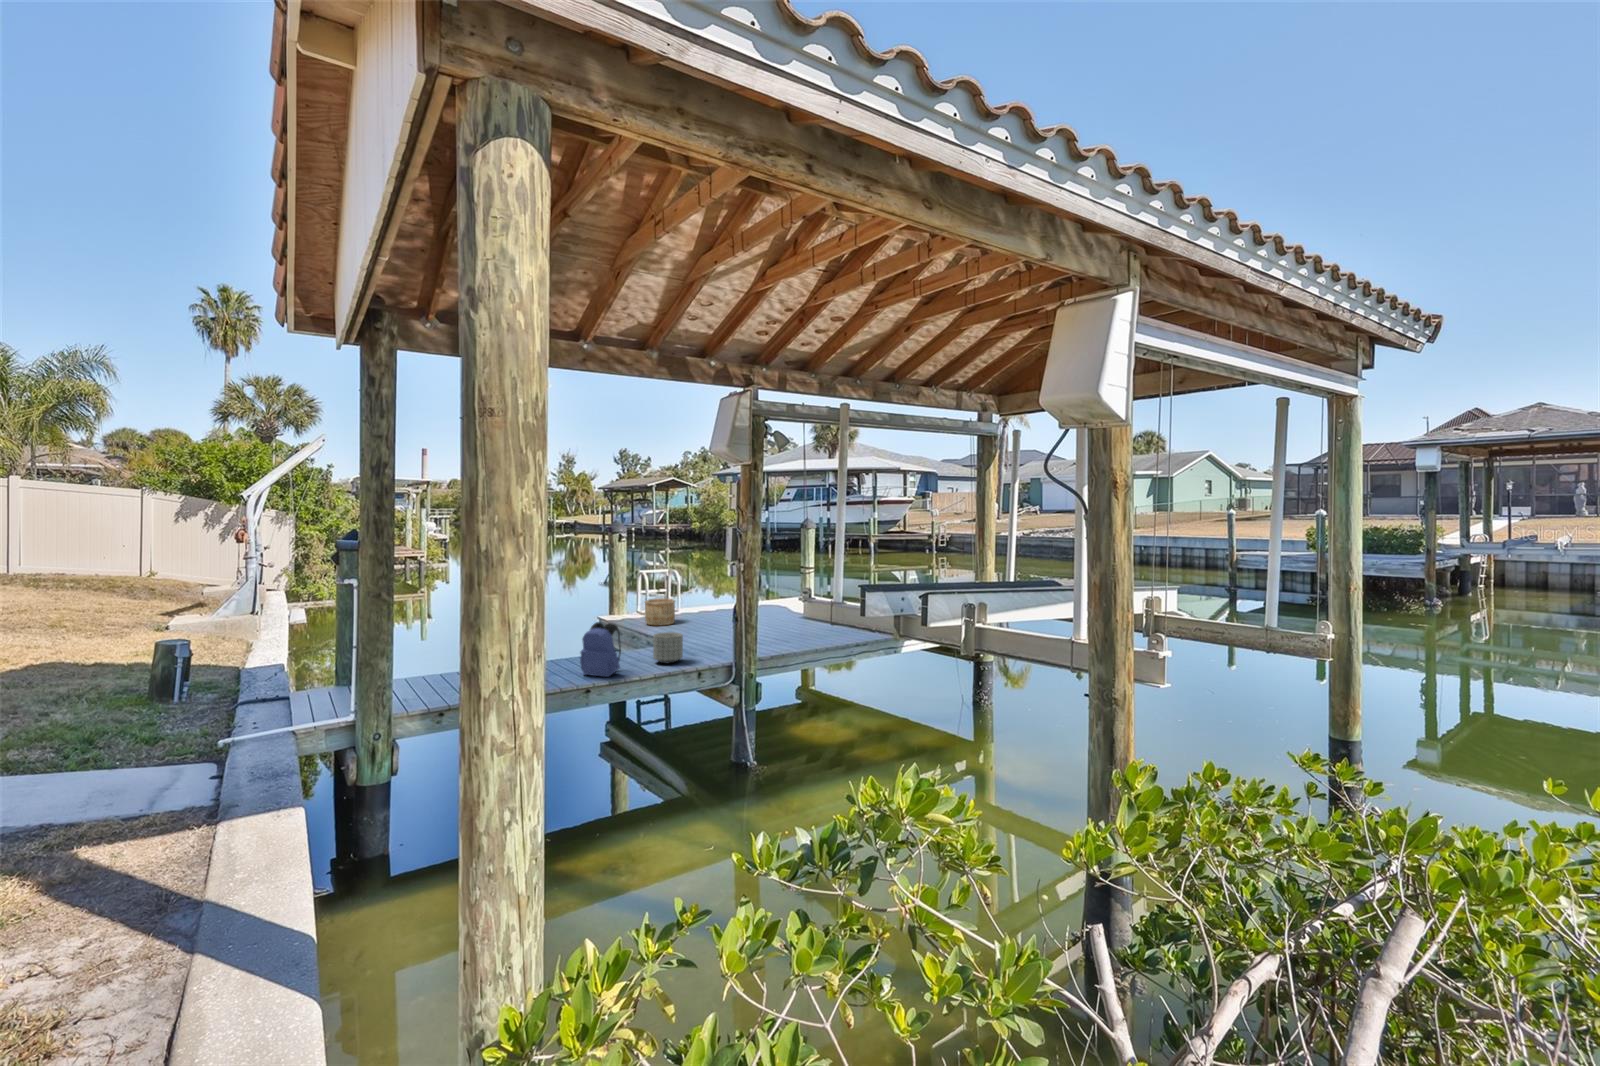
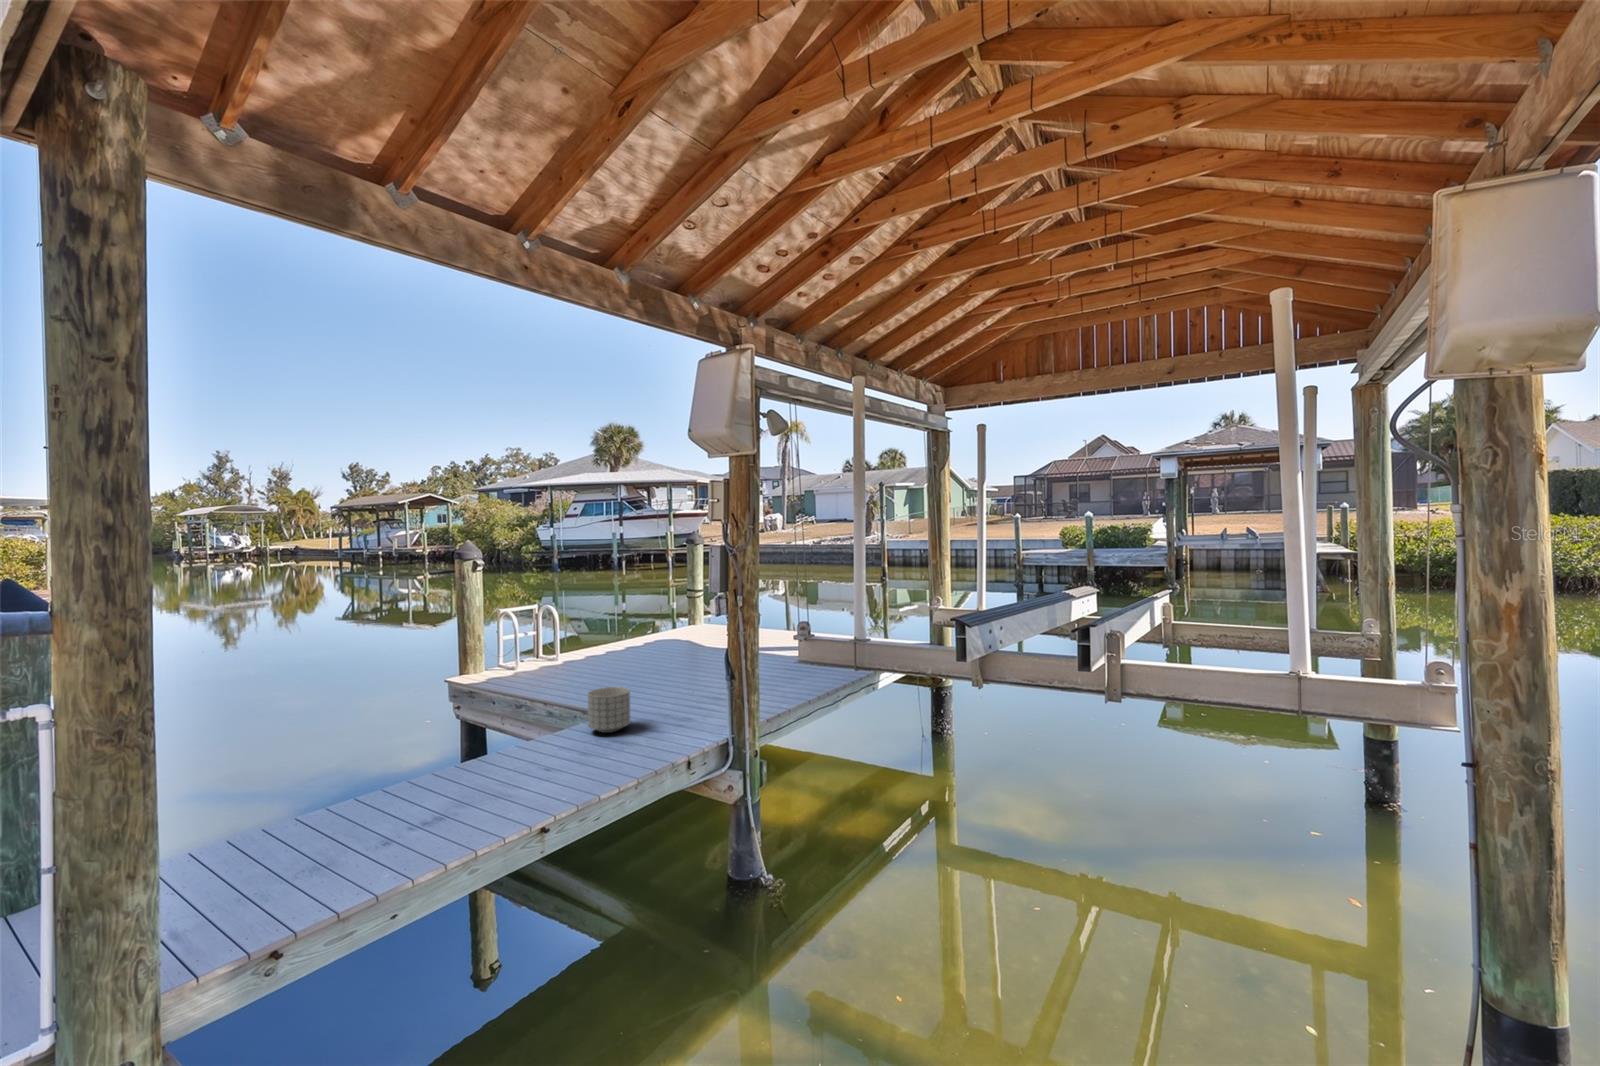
wooden bucket: present [645,598,675,626] -> none [513,637,556,674]
backpack: present [580,622,621,677] -> none [490,686,557,770]

